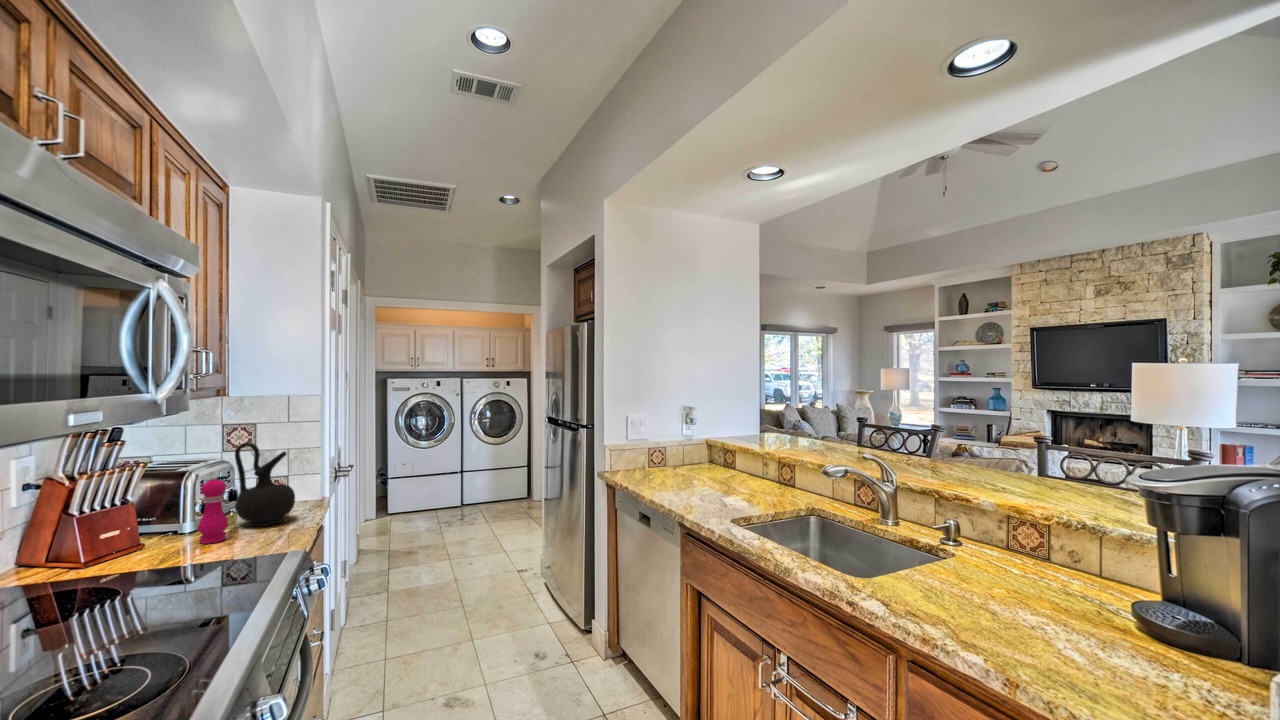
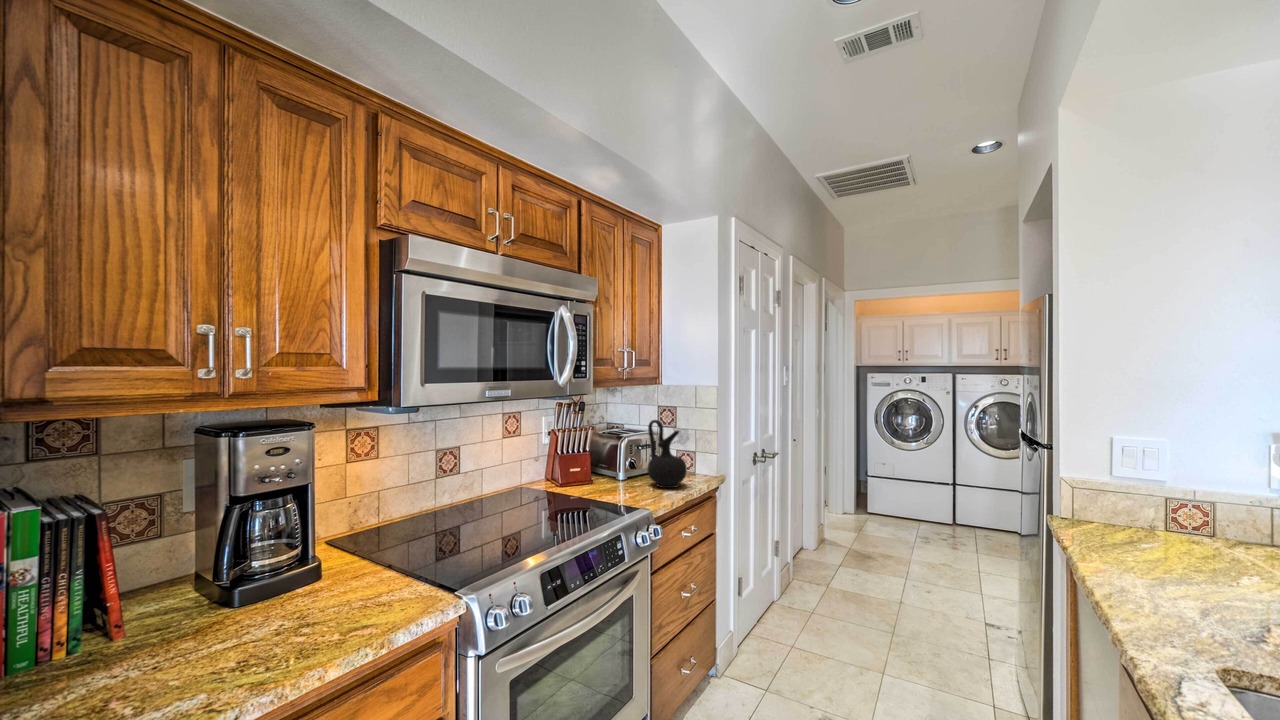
pepper mill: present [198,475,228,544] -> none [616,441,634,491]

